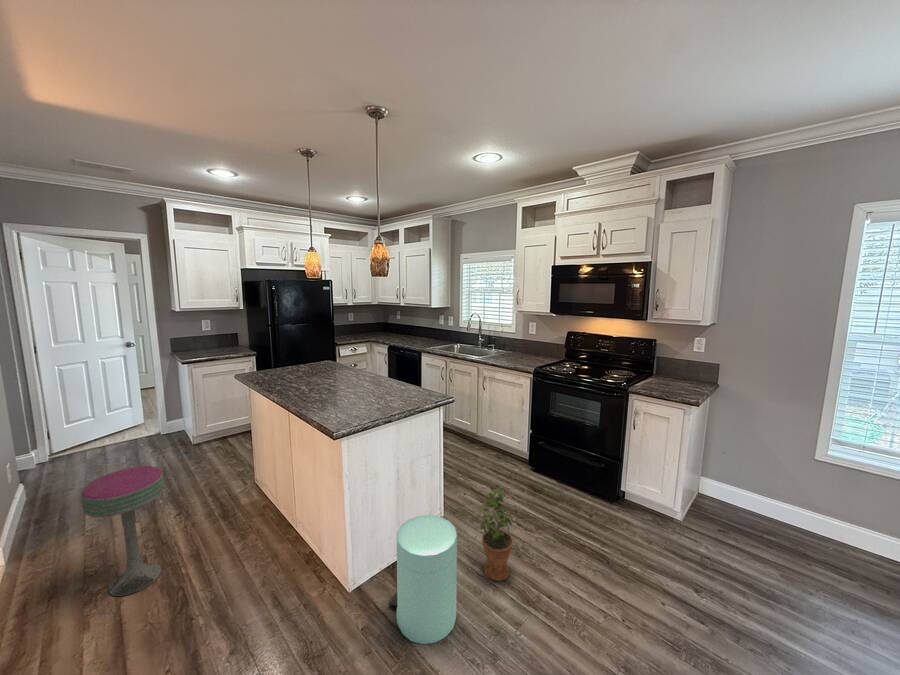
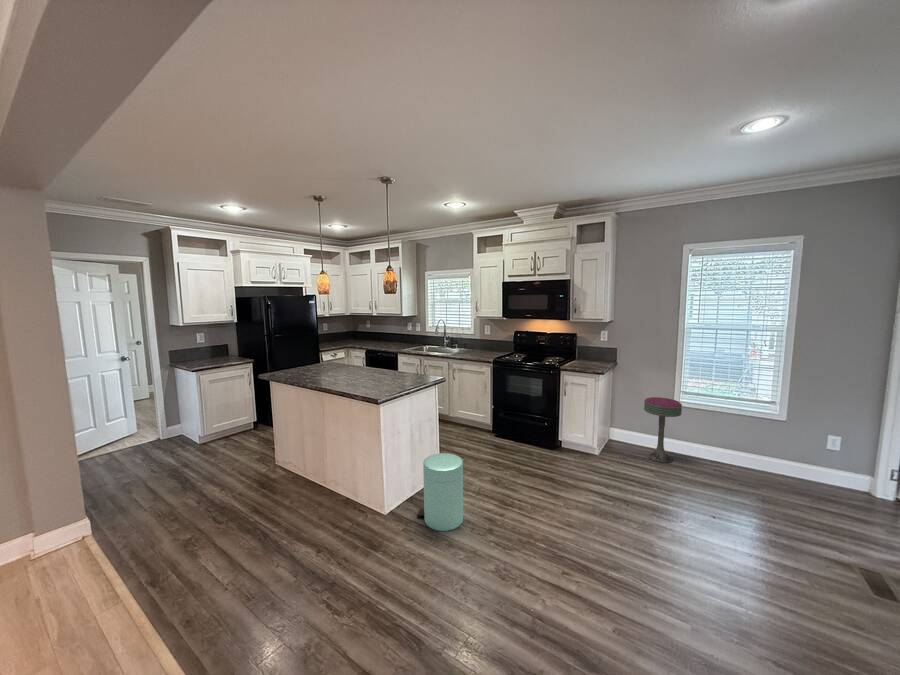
bar stool: present [81,466,165,596] -> present [644,397,682,463]
potted plant: present [477,483,513,581] -> none [469,433,494,497]

